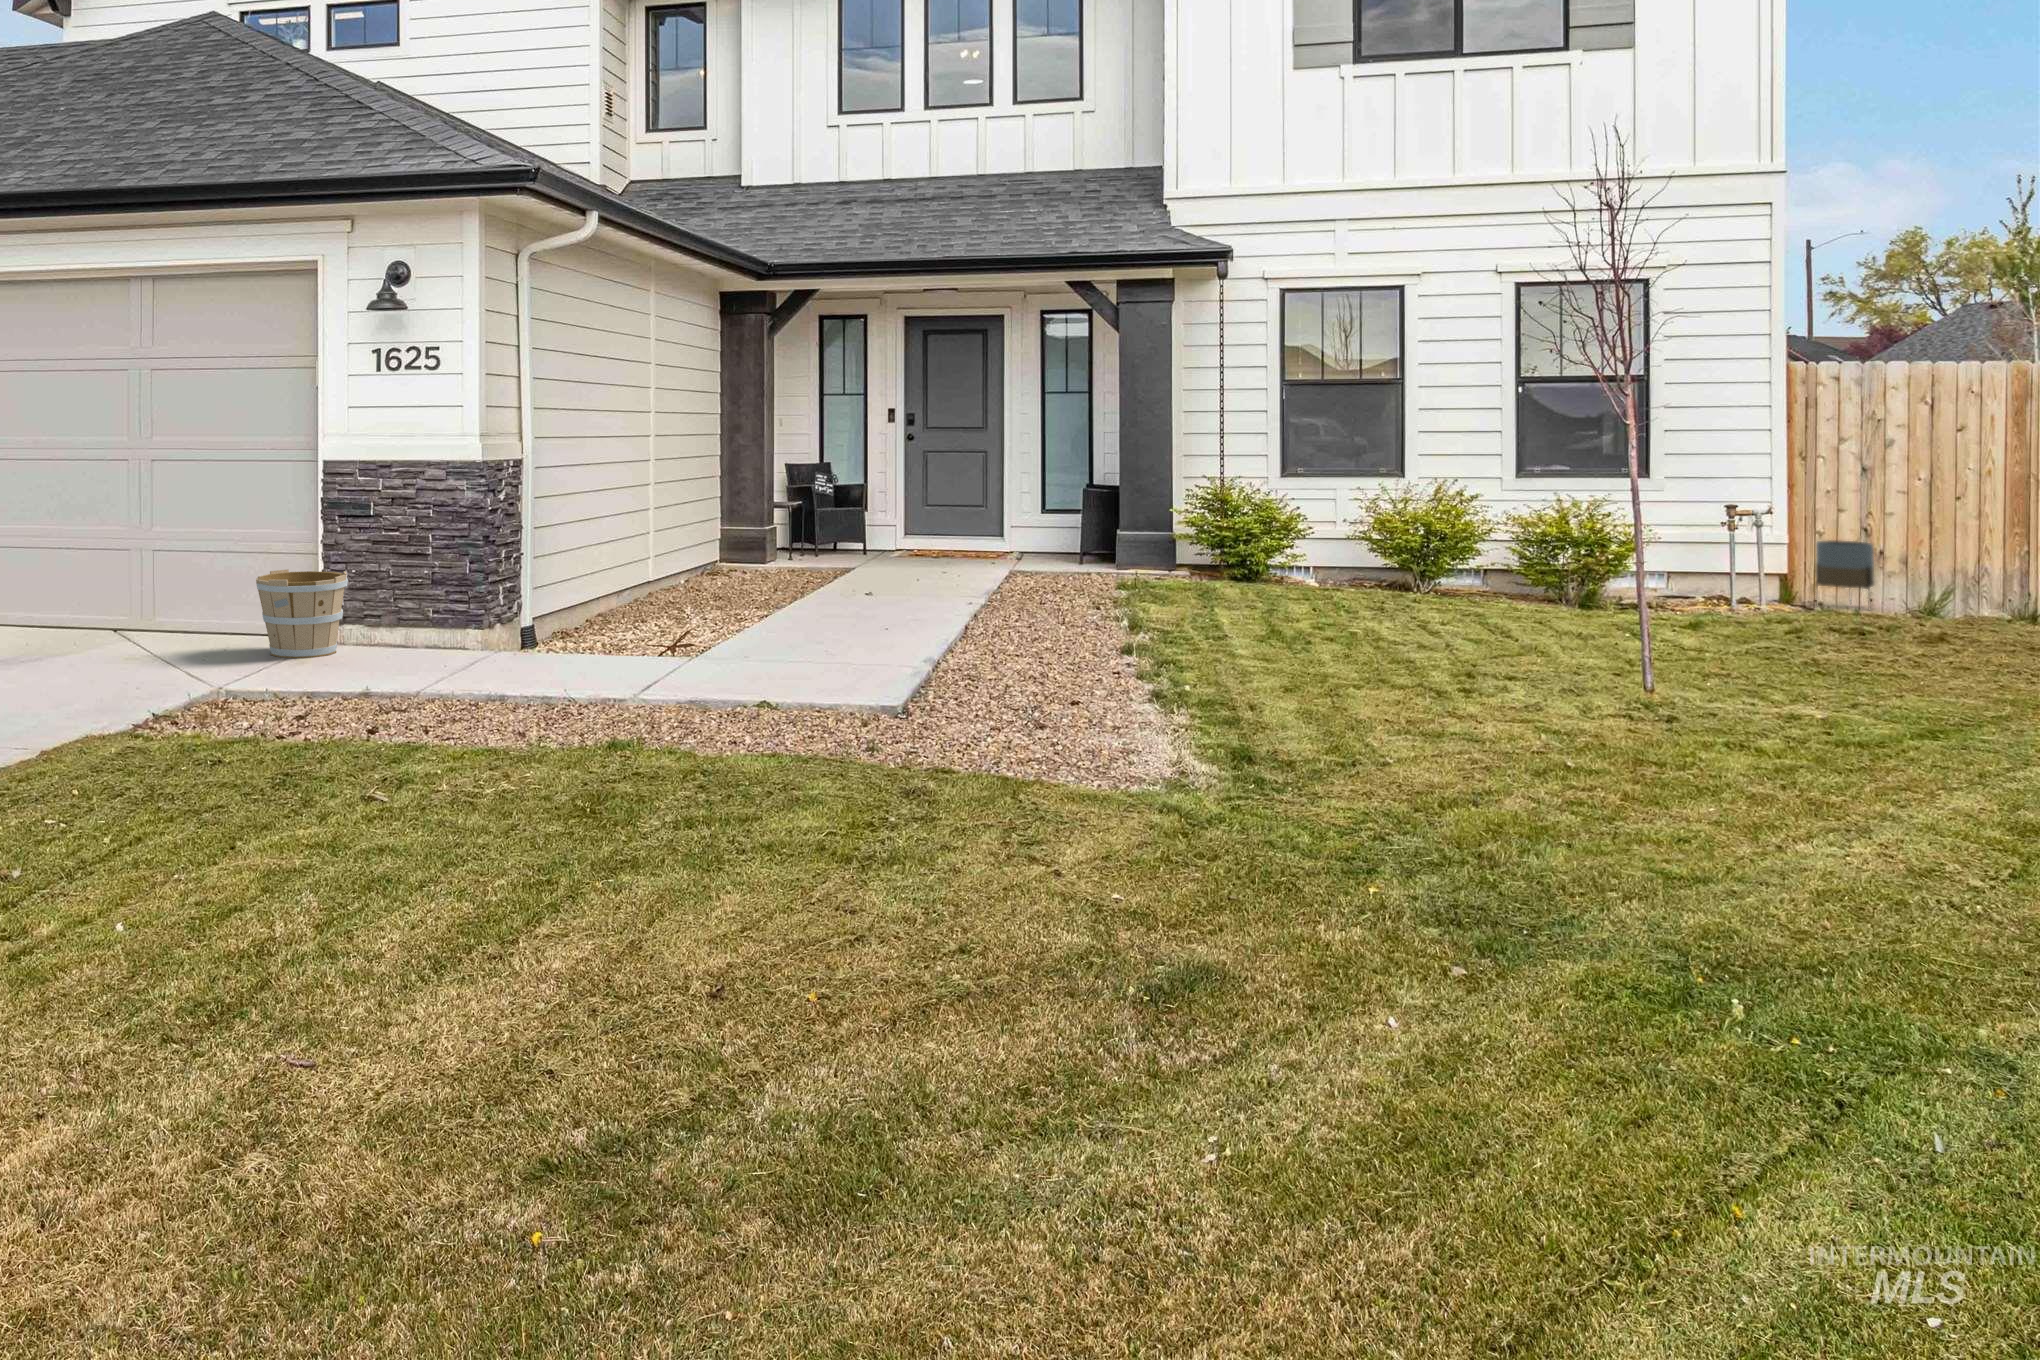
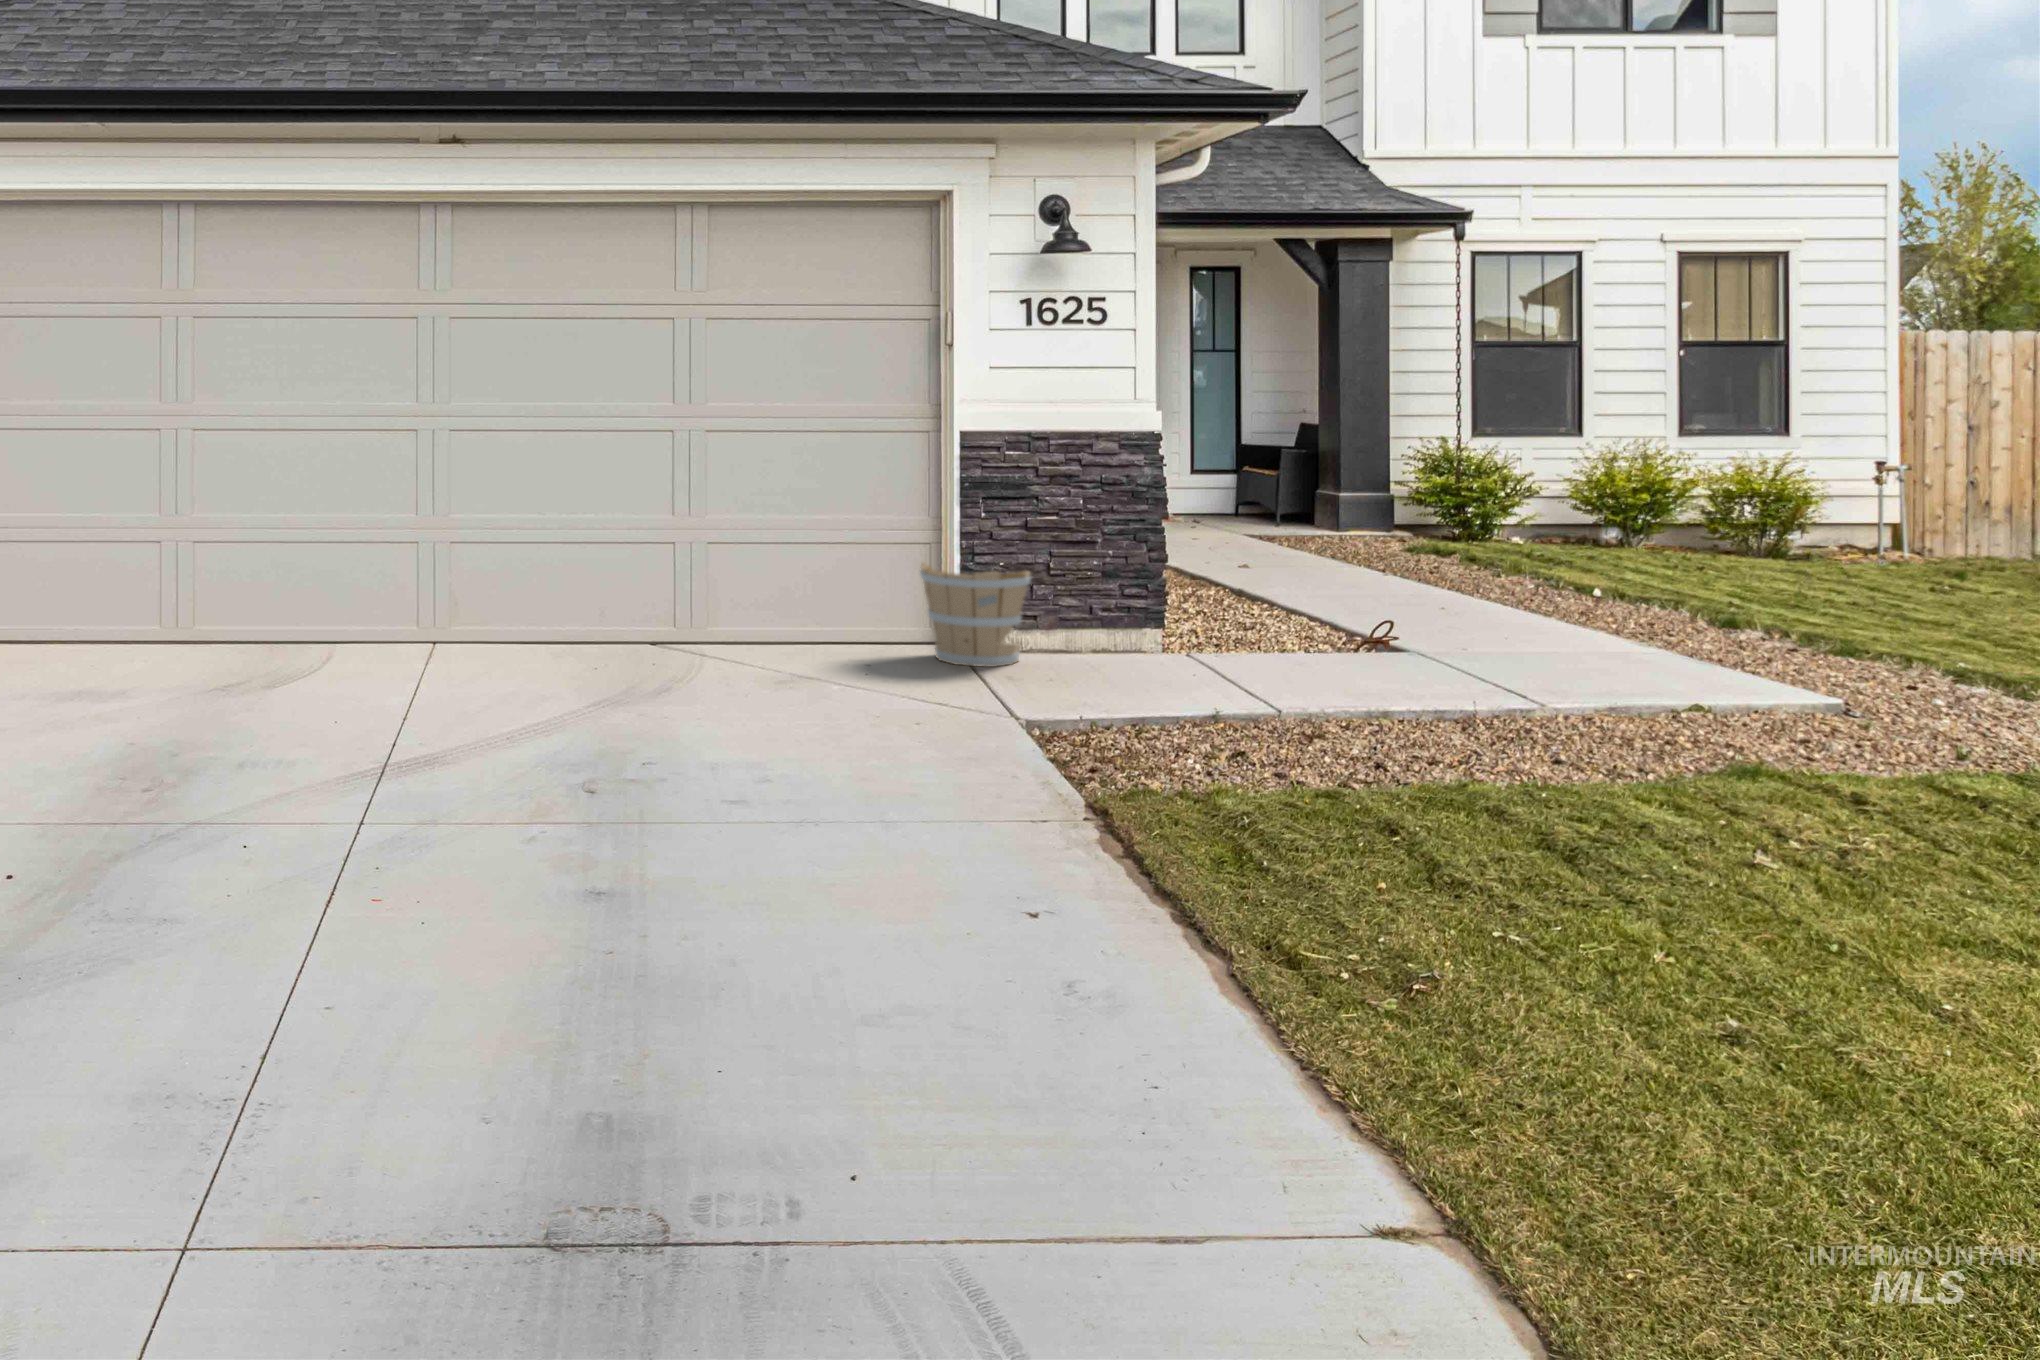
planter: present [1816,540,1874,603] -> none [1902,496,1954,558]

